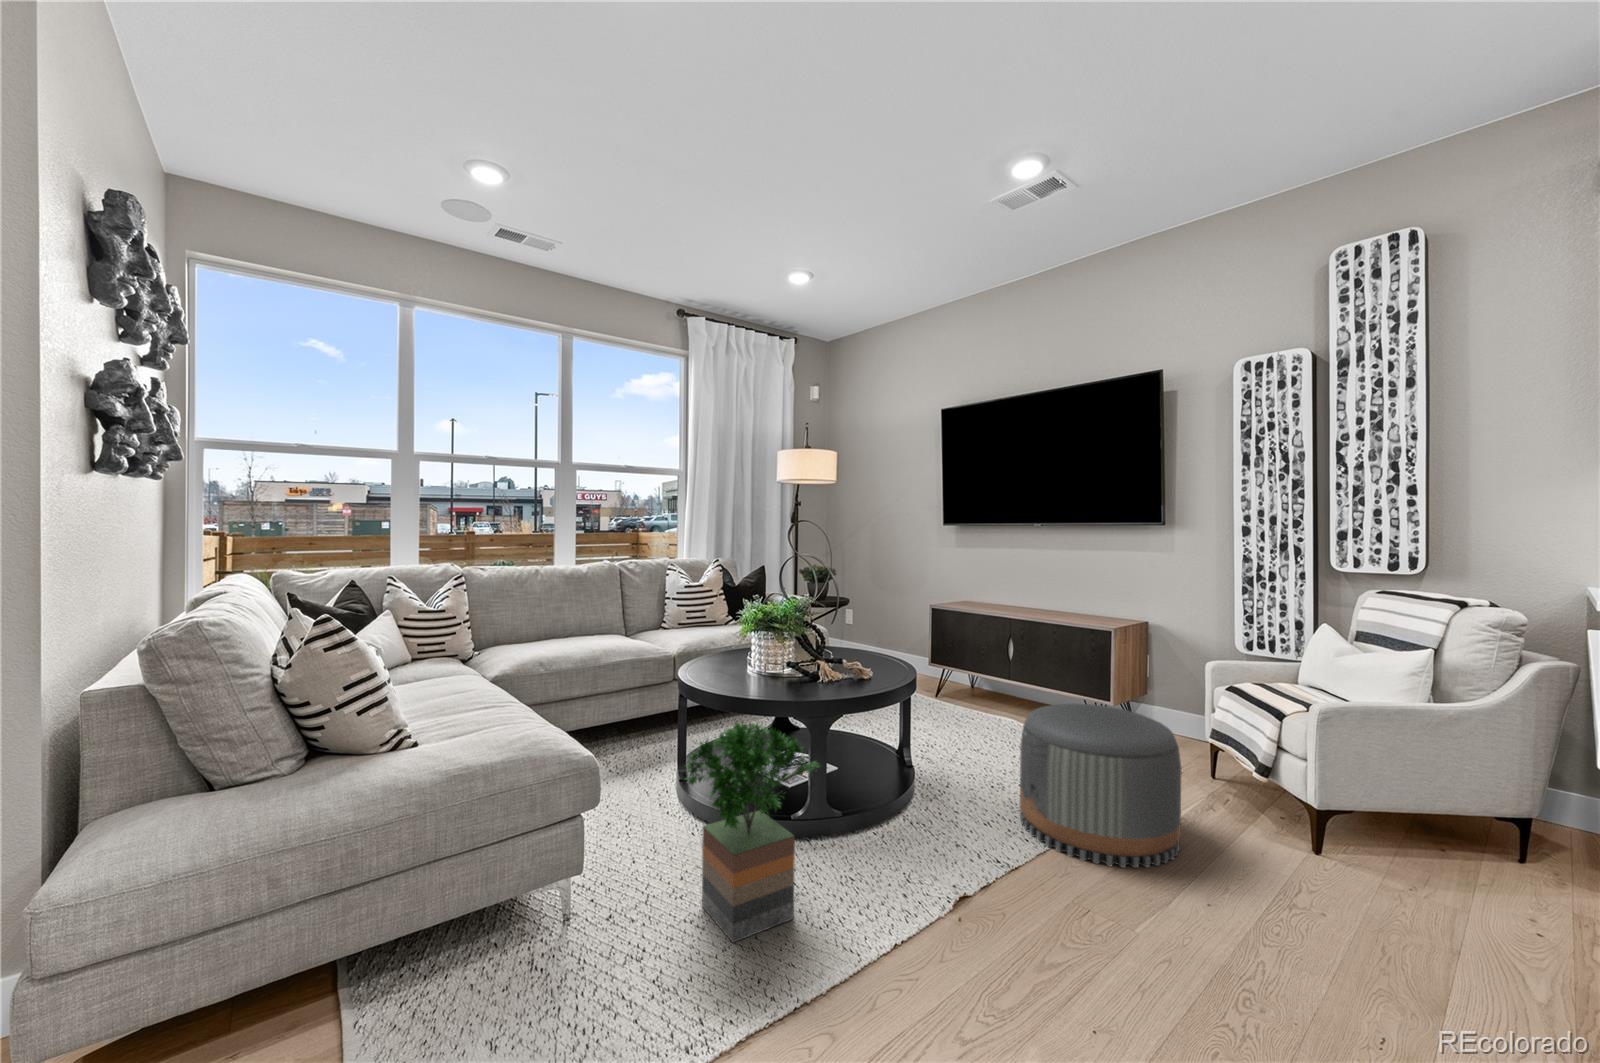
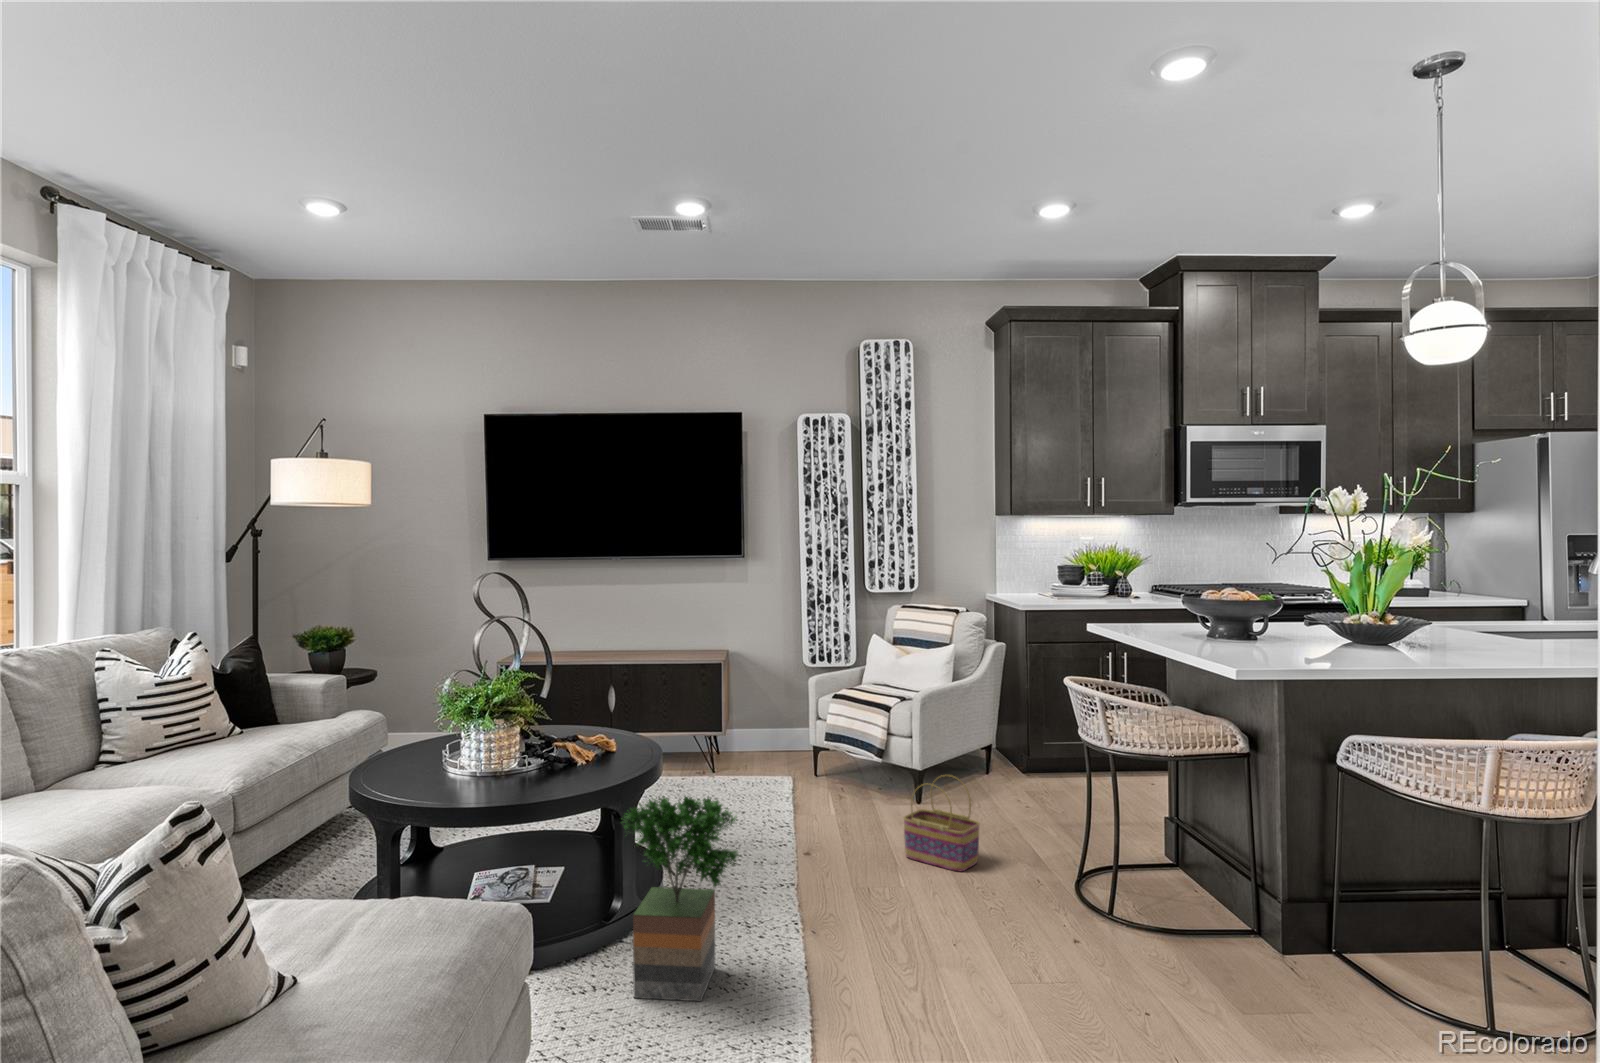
pouf: present [1020,703,1182,868] -> none [741,726,864,854]
basket: none [1184,821,1305,976] -> present [904,775,980,871]

